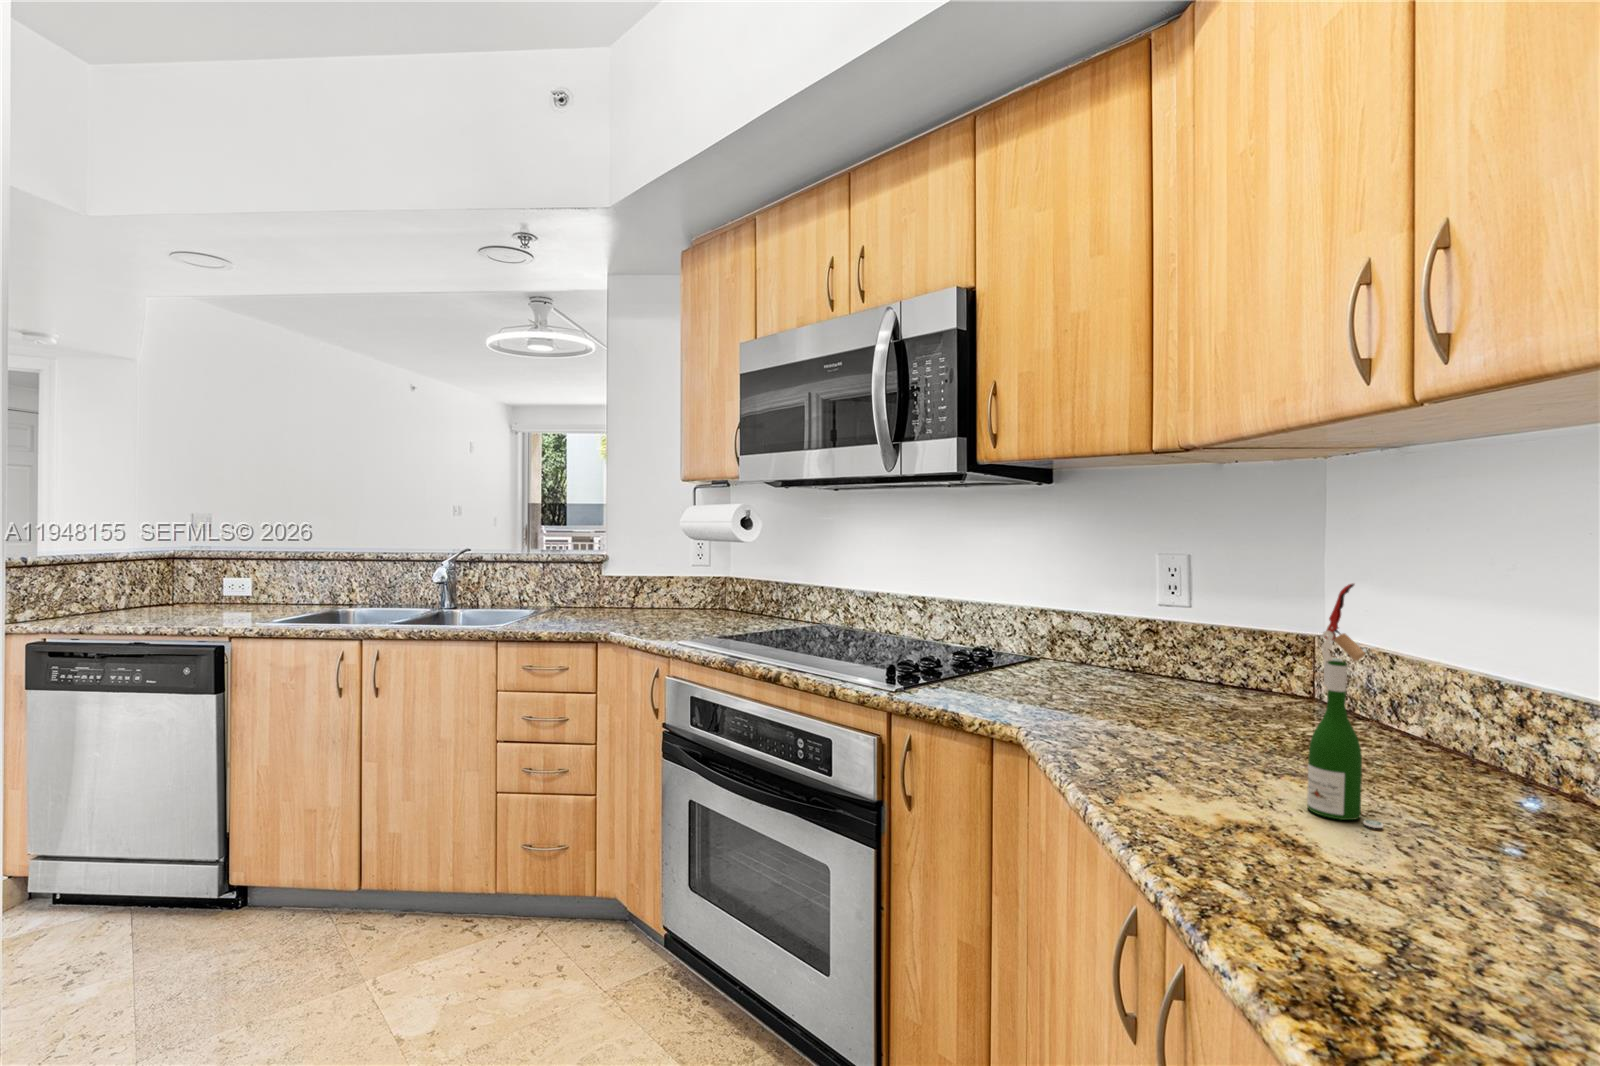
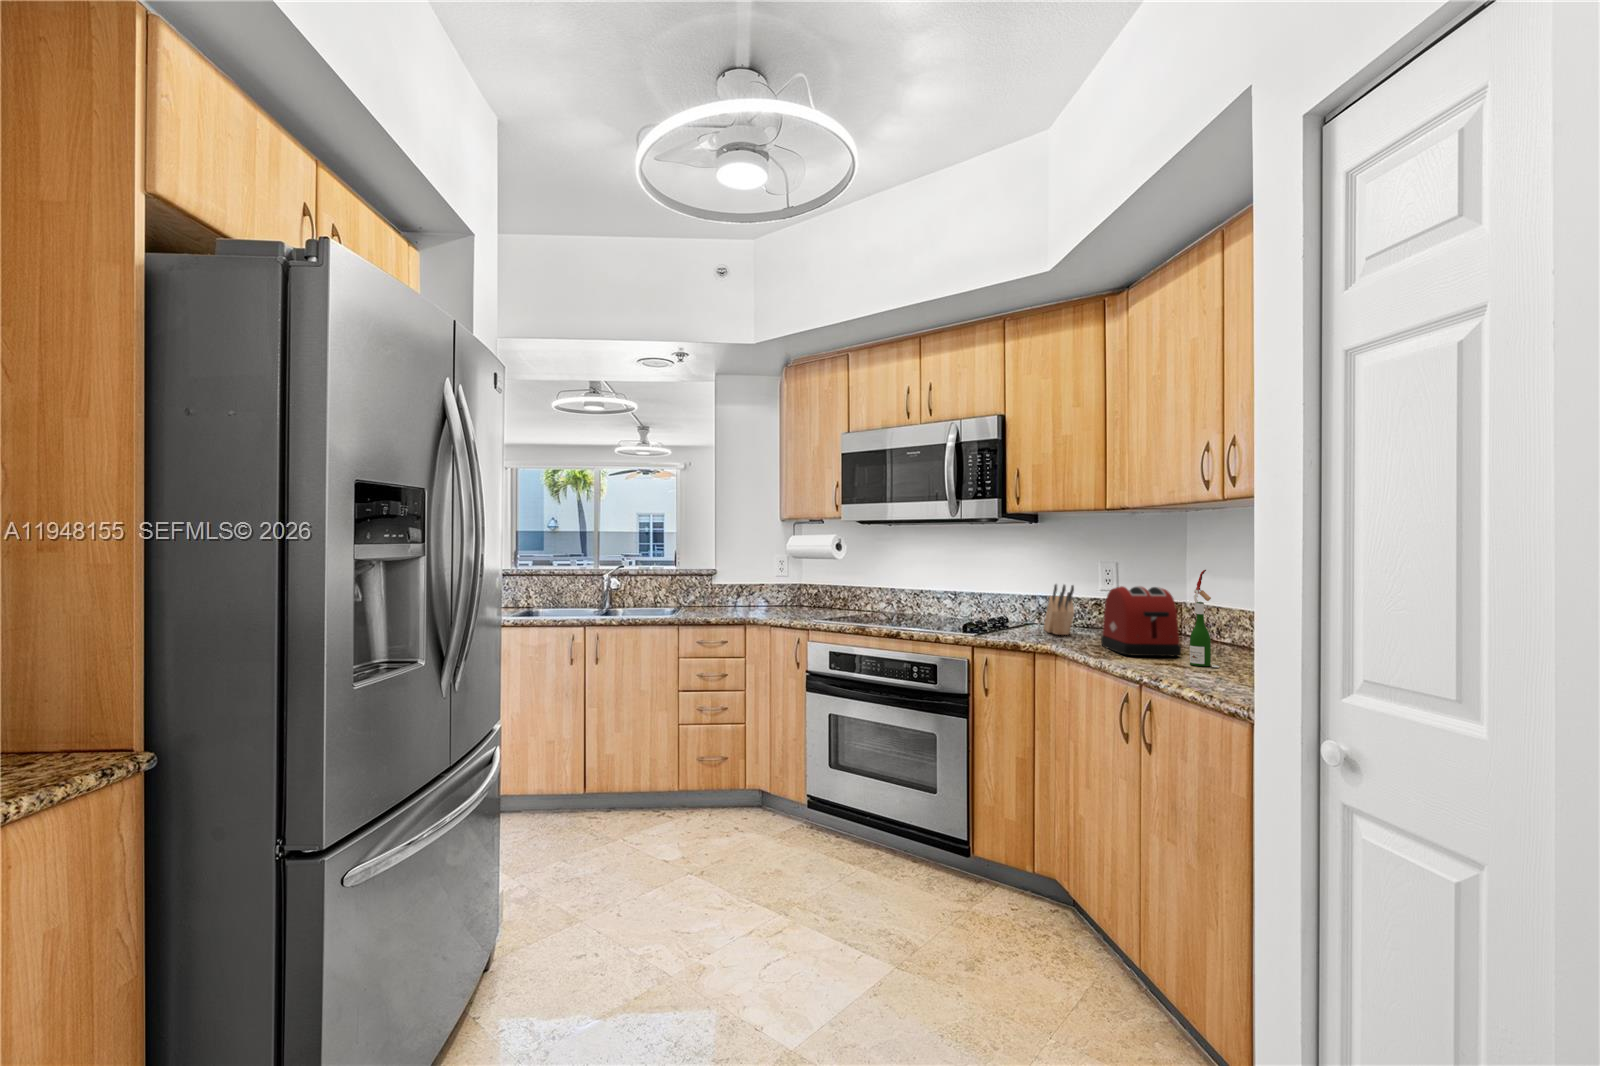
knife block: none [1048,596,1092,692] -> present [1044,584,1074,635]
toaster: none [1130,609,1293,776] -> present [1101,586,1181,656]

